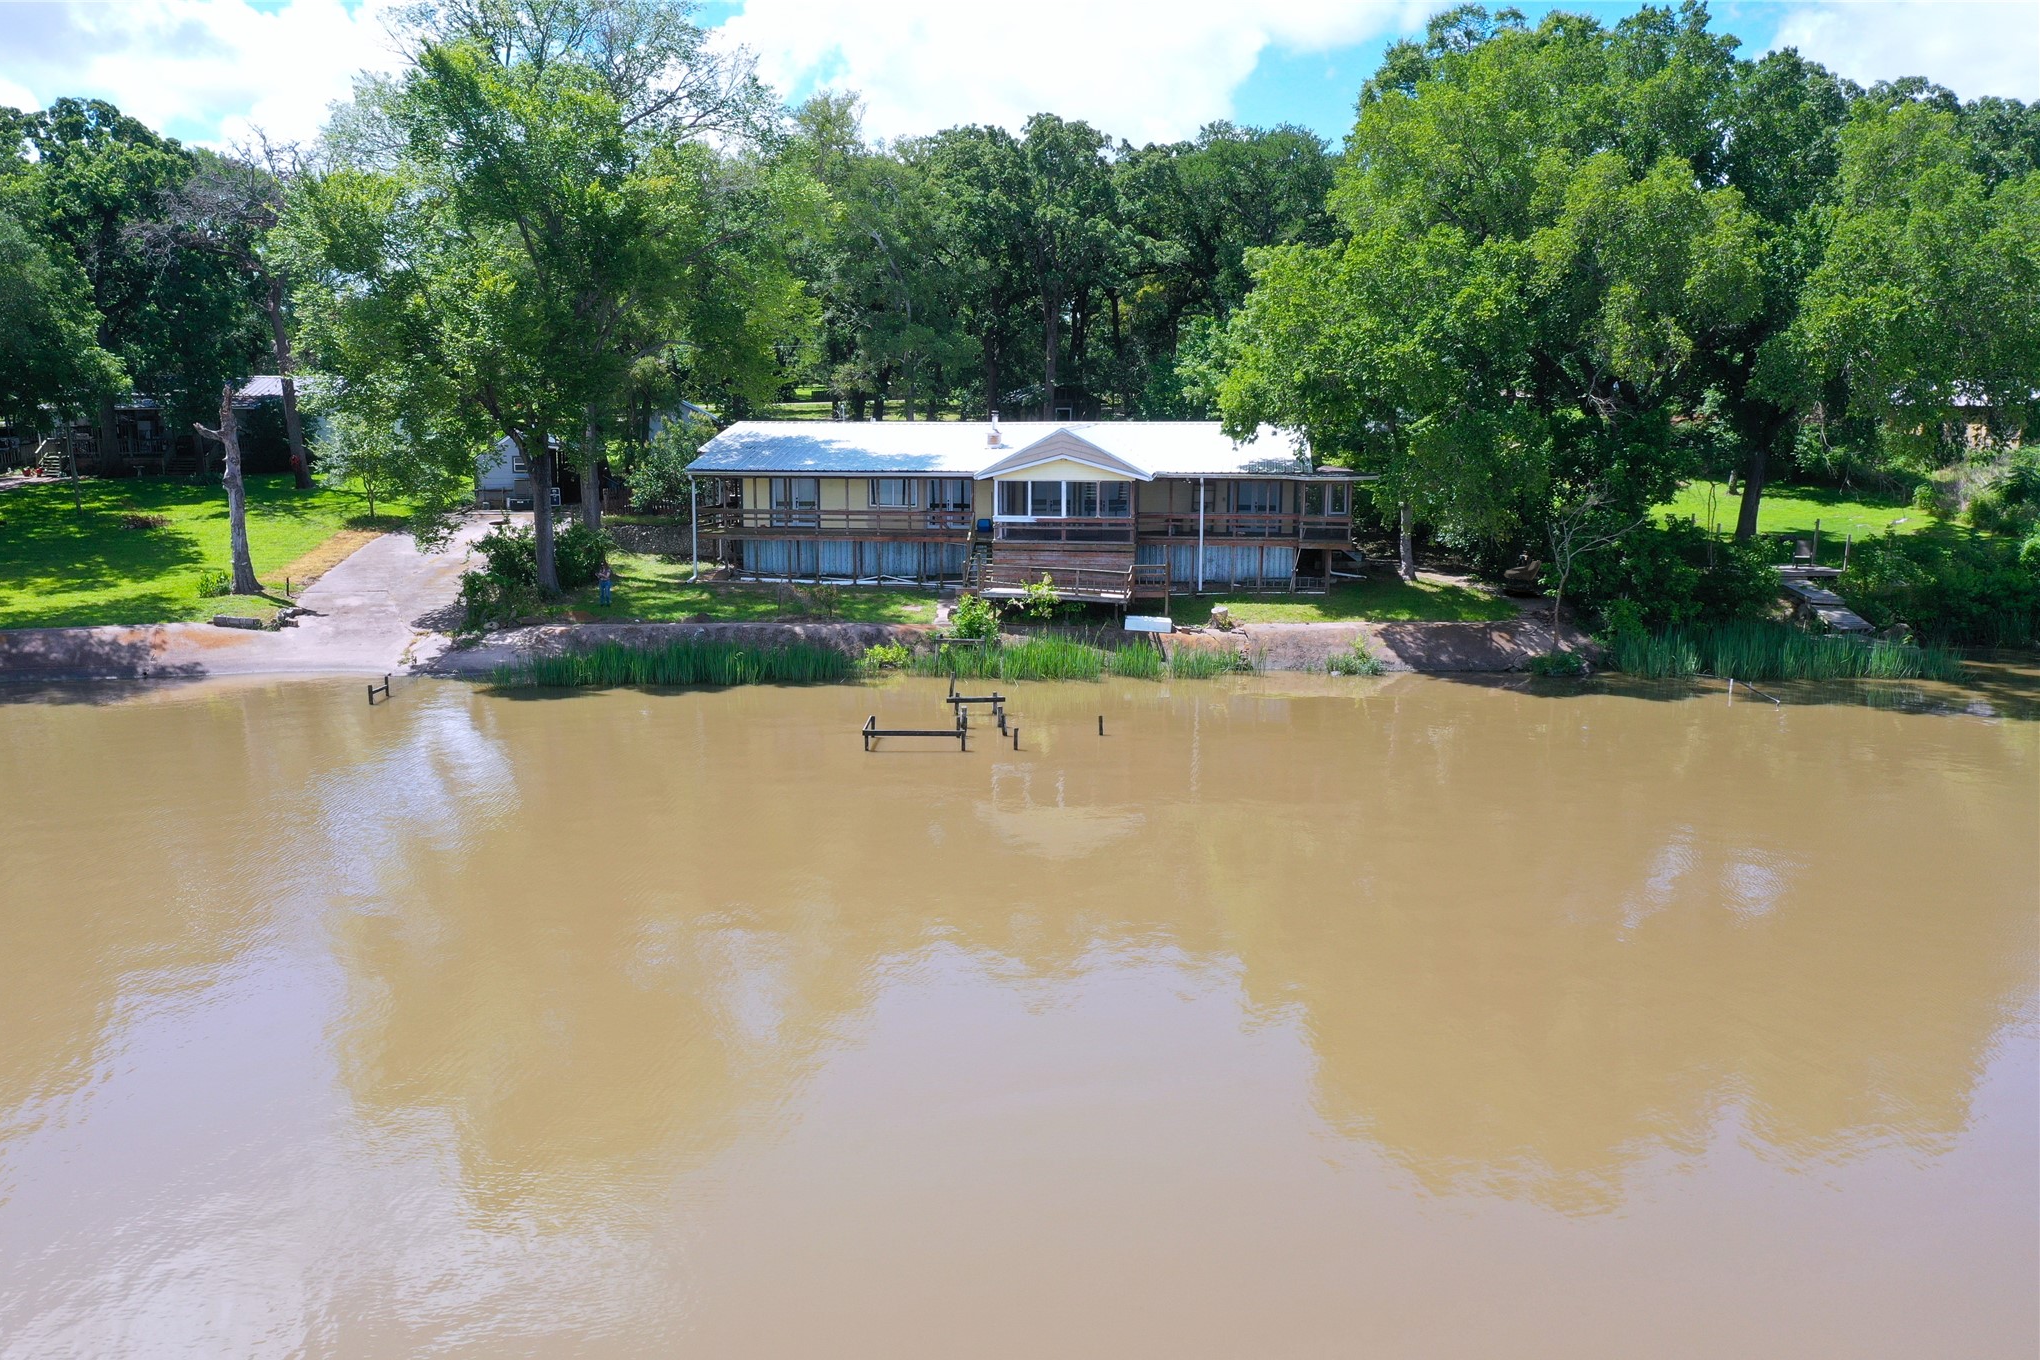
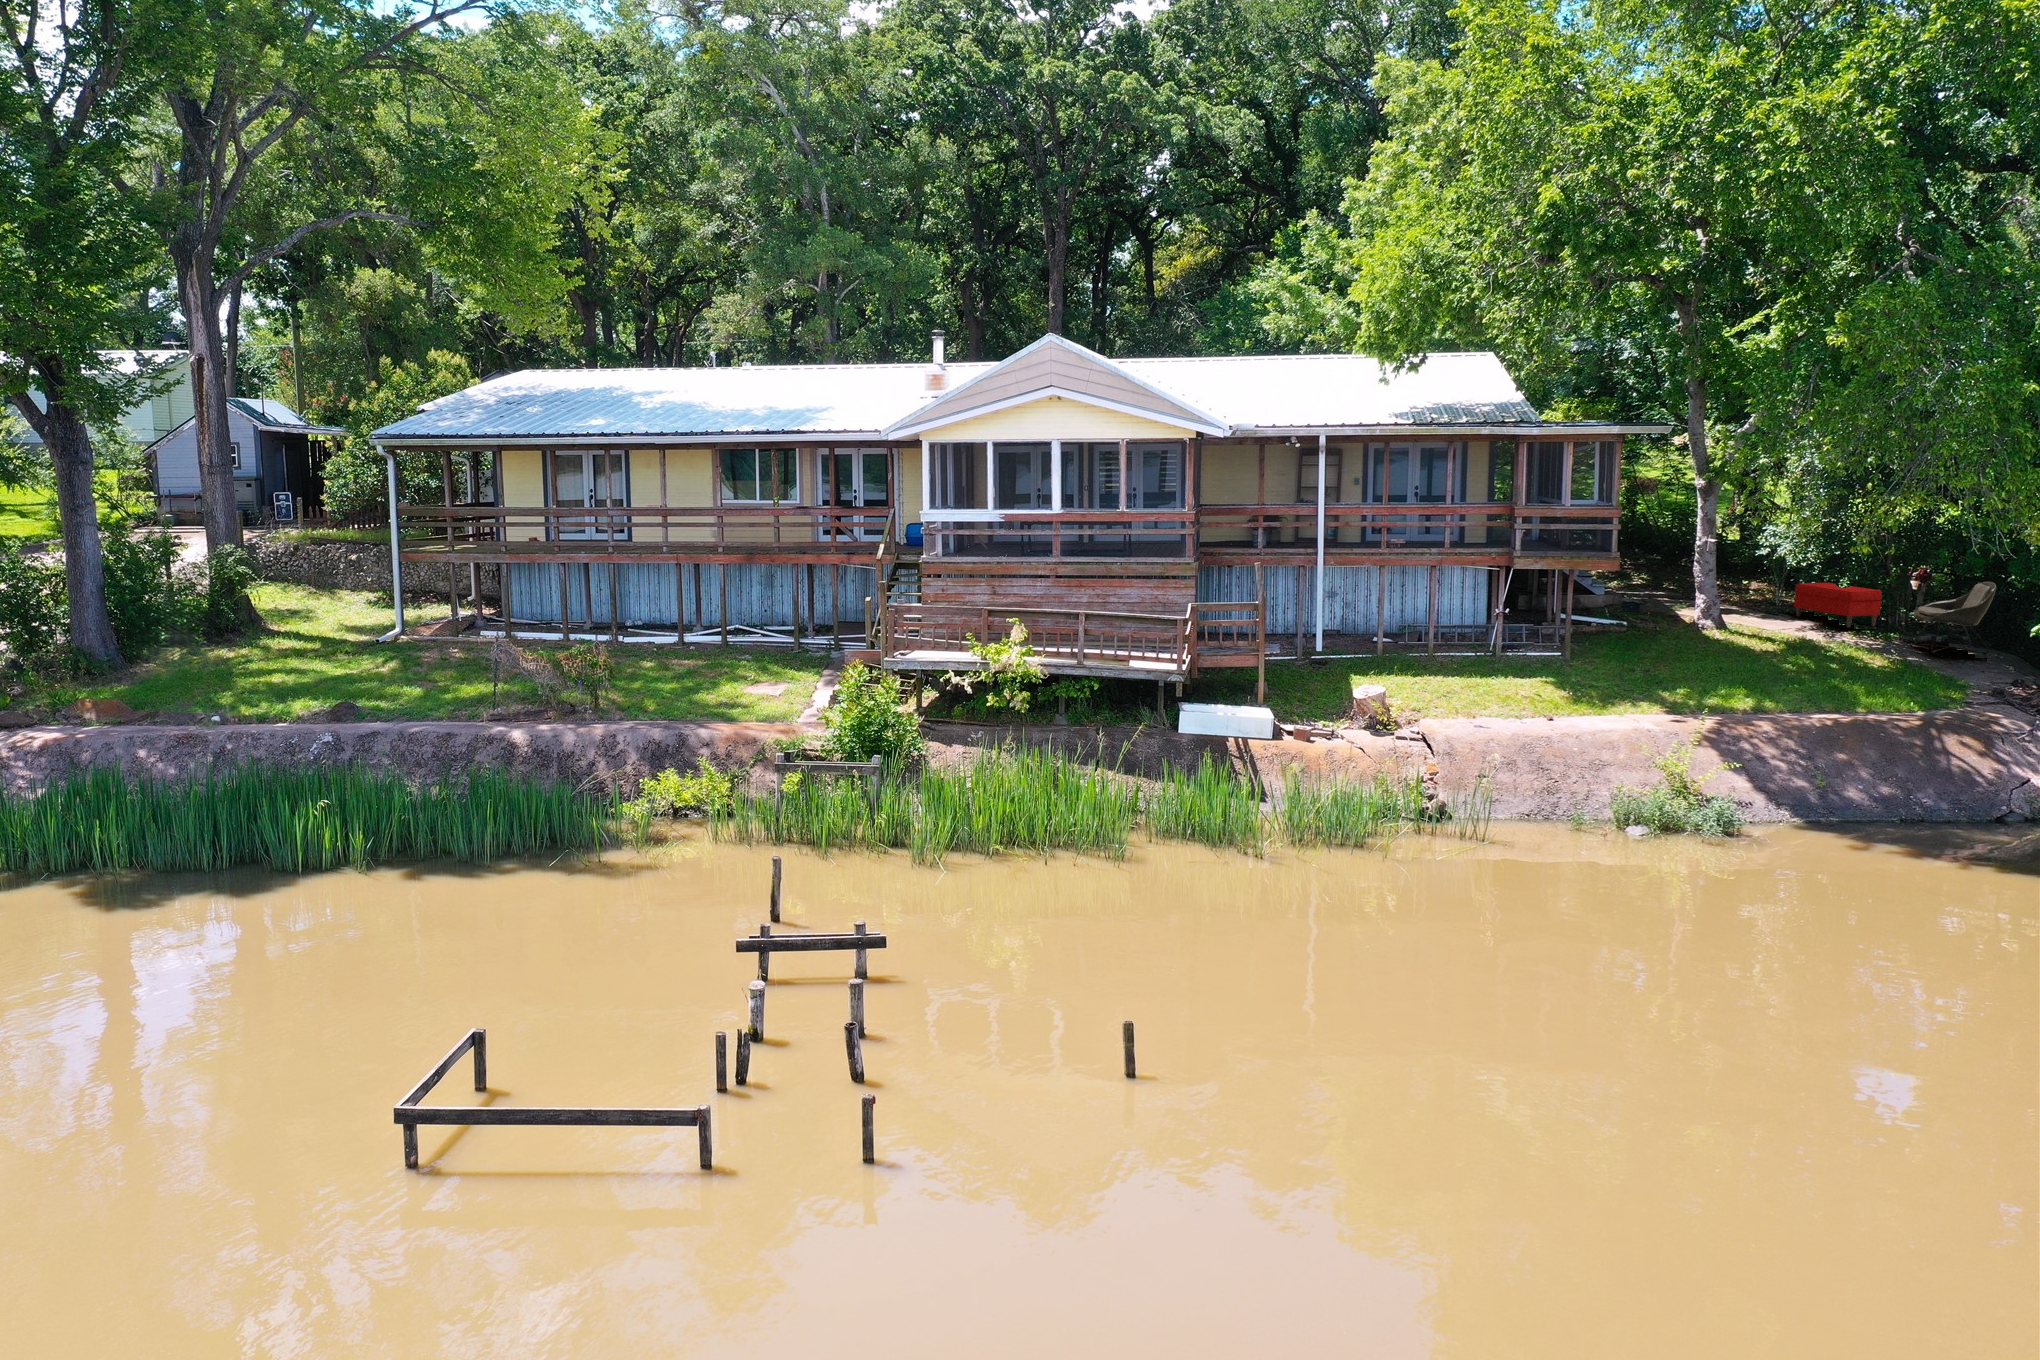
bench: none [1452,557,1493,581] -> present [1794,583,1882,627]

